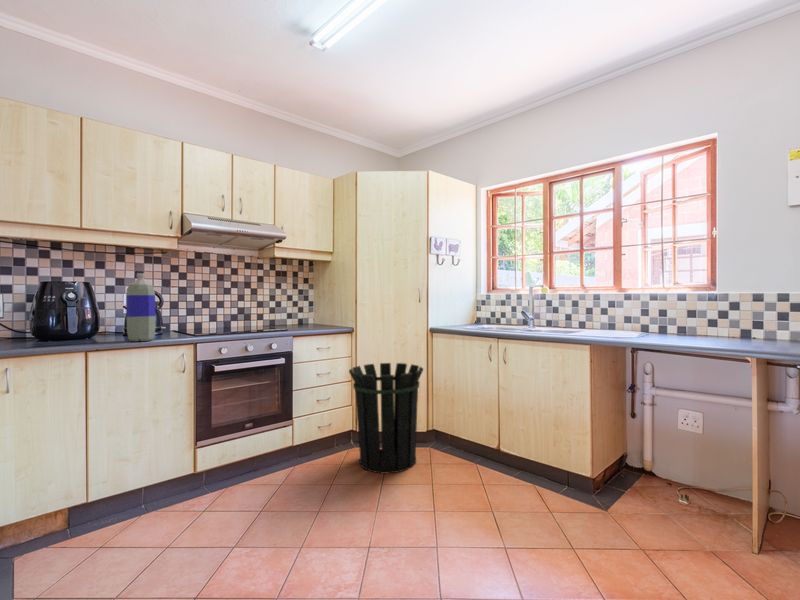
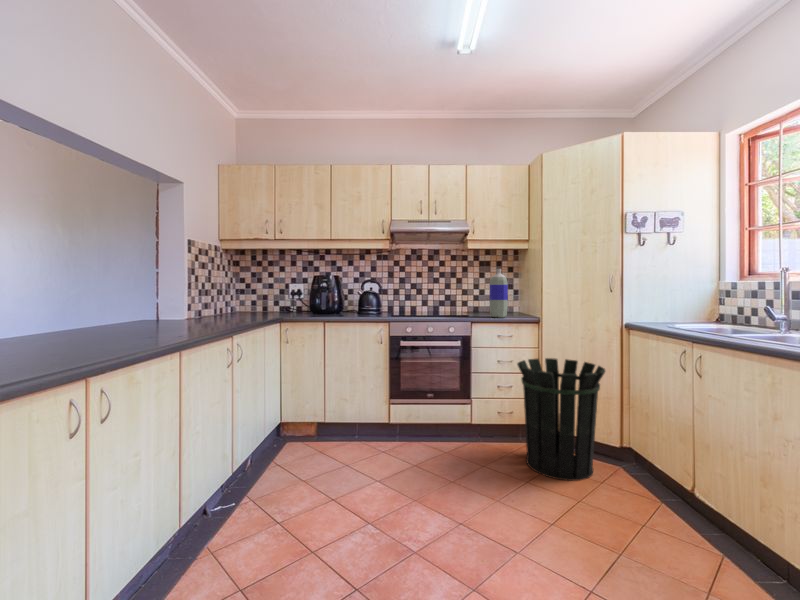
bottle: present [126,273,155,341] -> present [490,269,508,318]

